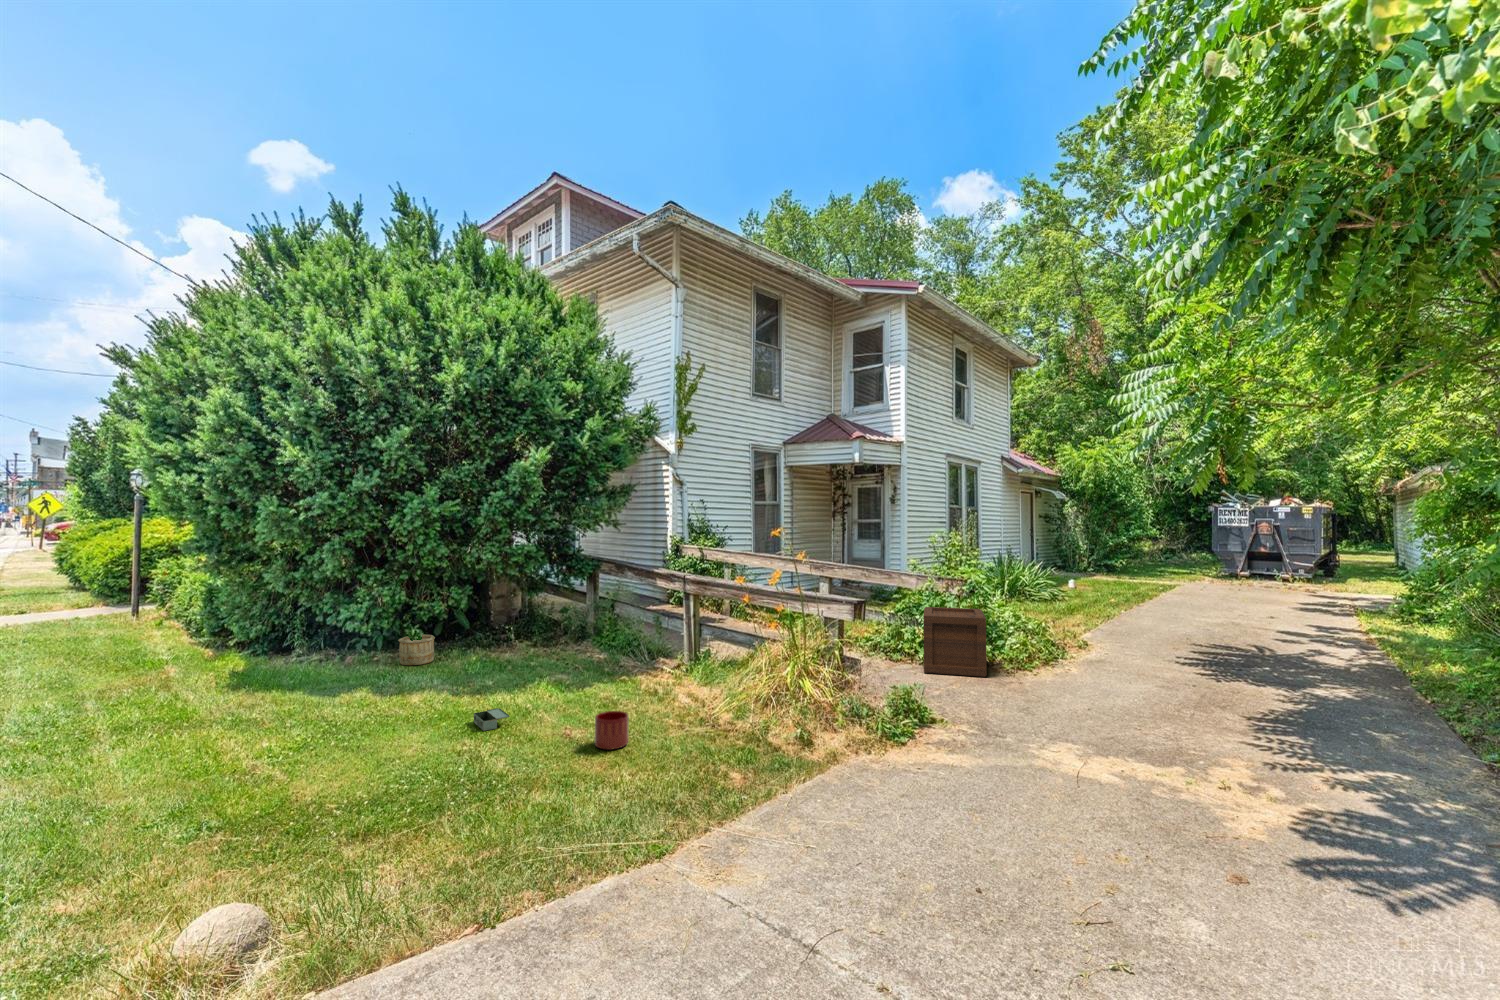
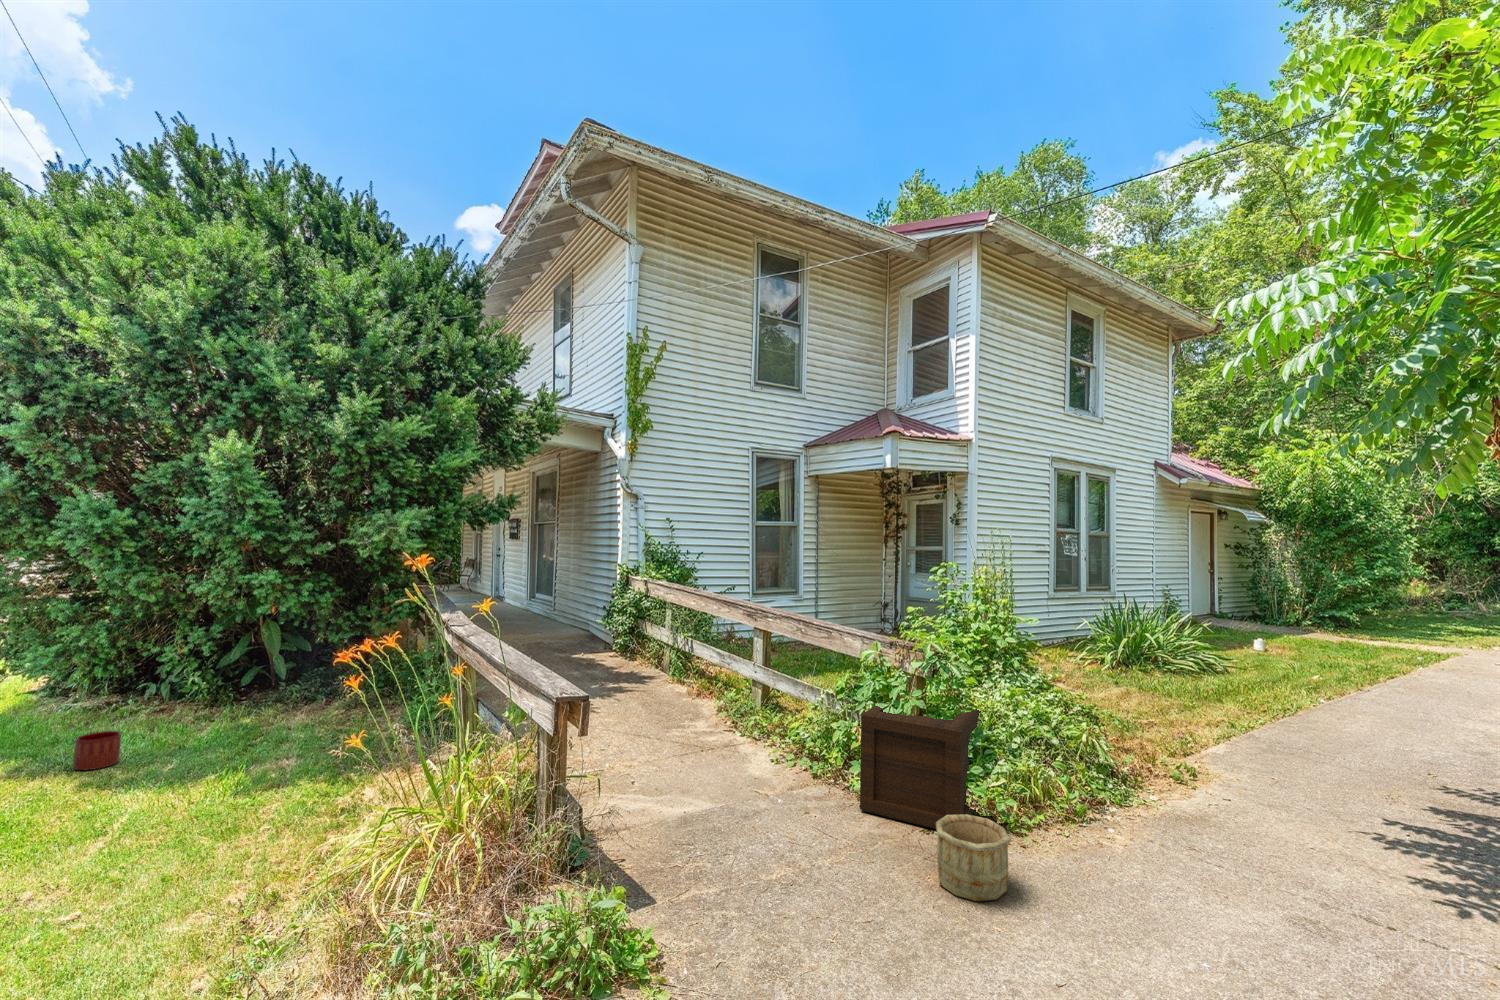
wooden bucket: present [398,635,435,665] -> present [936,814,1010,901]
toolbox: present [474,708,510,731] -> none [68,818,142,860]
planter: present [595,711,629,750] -> present [73,731,121,770]

